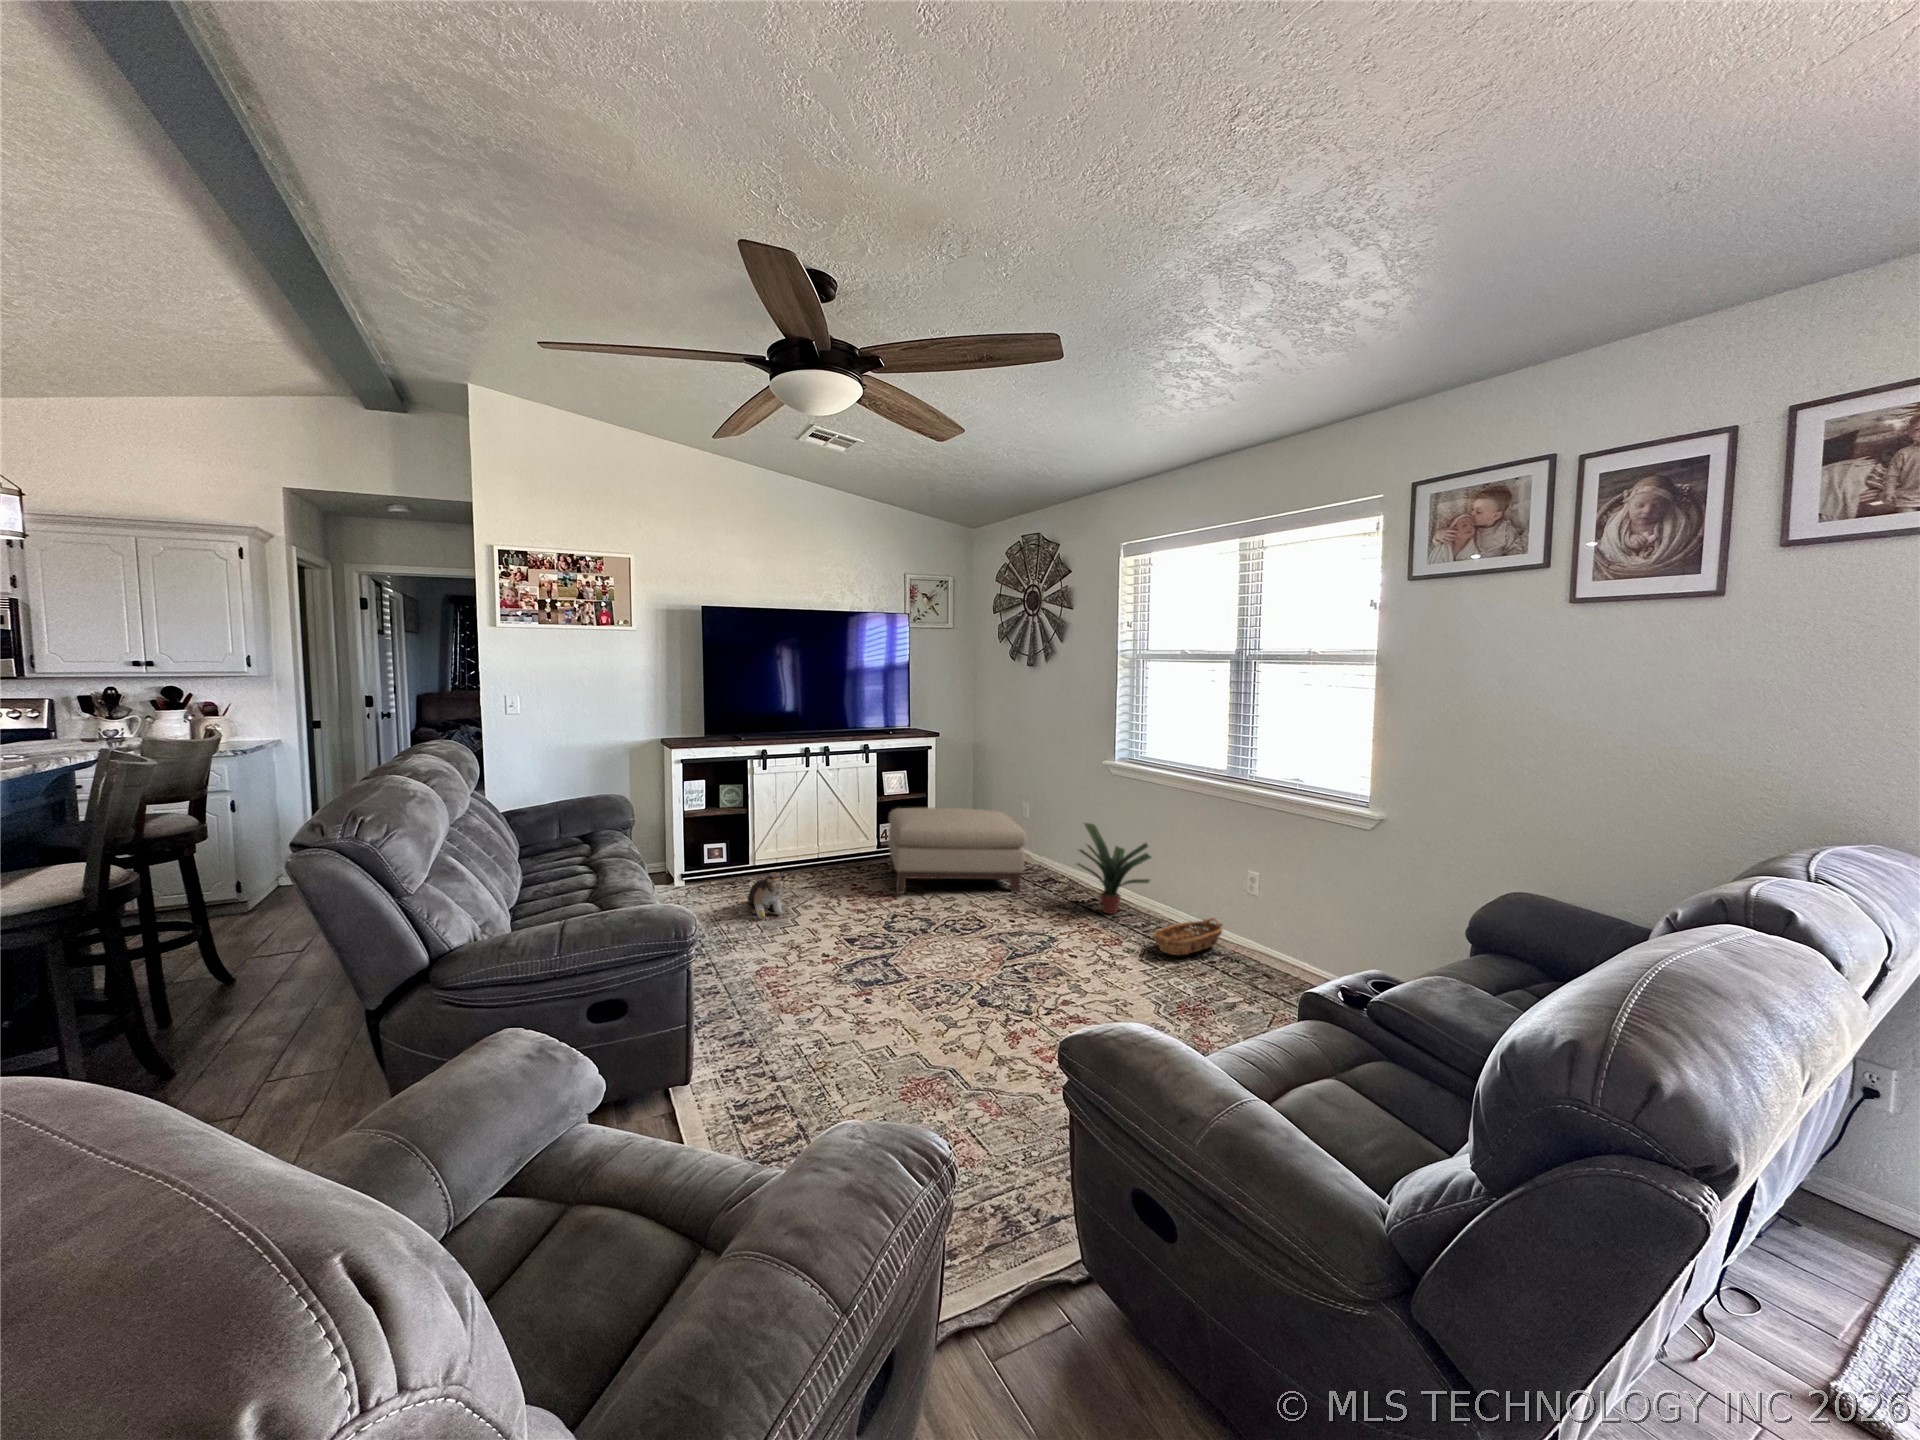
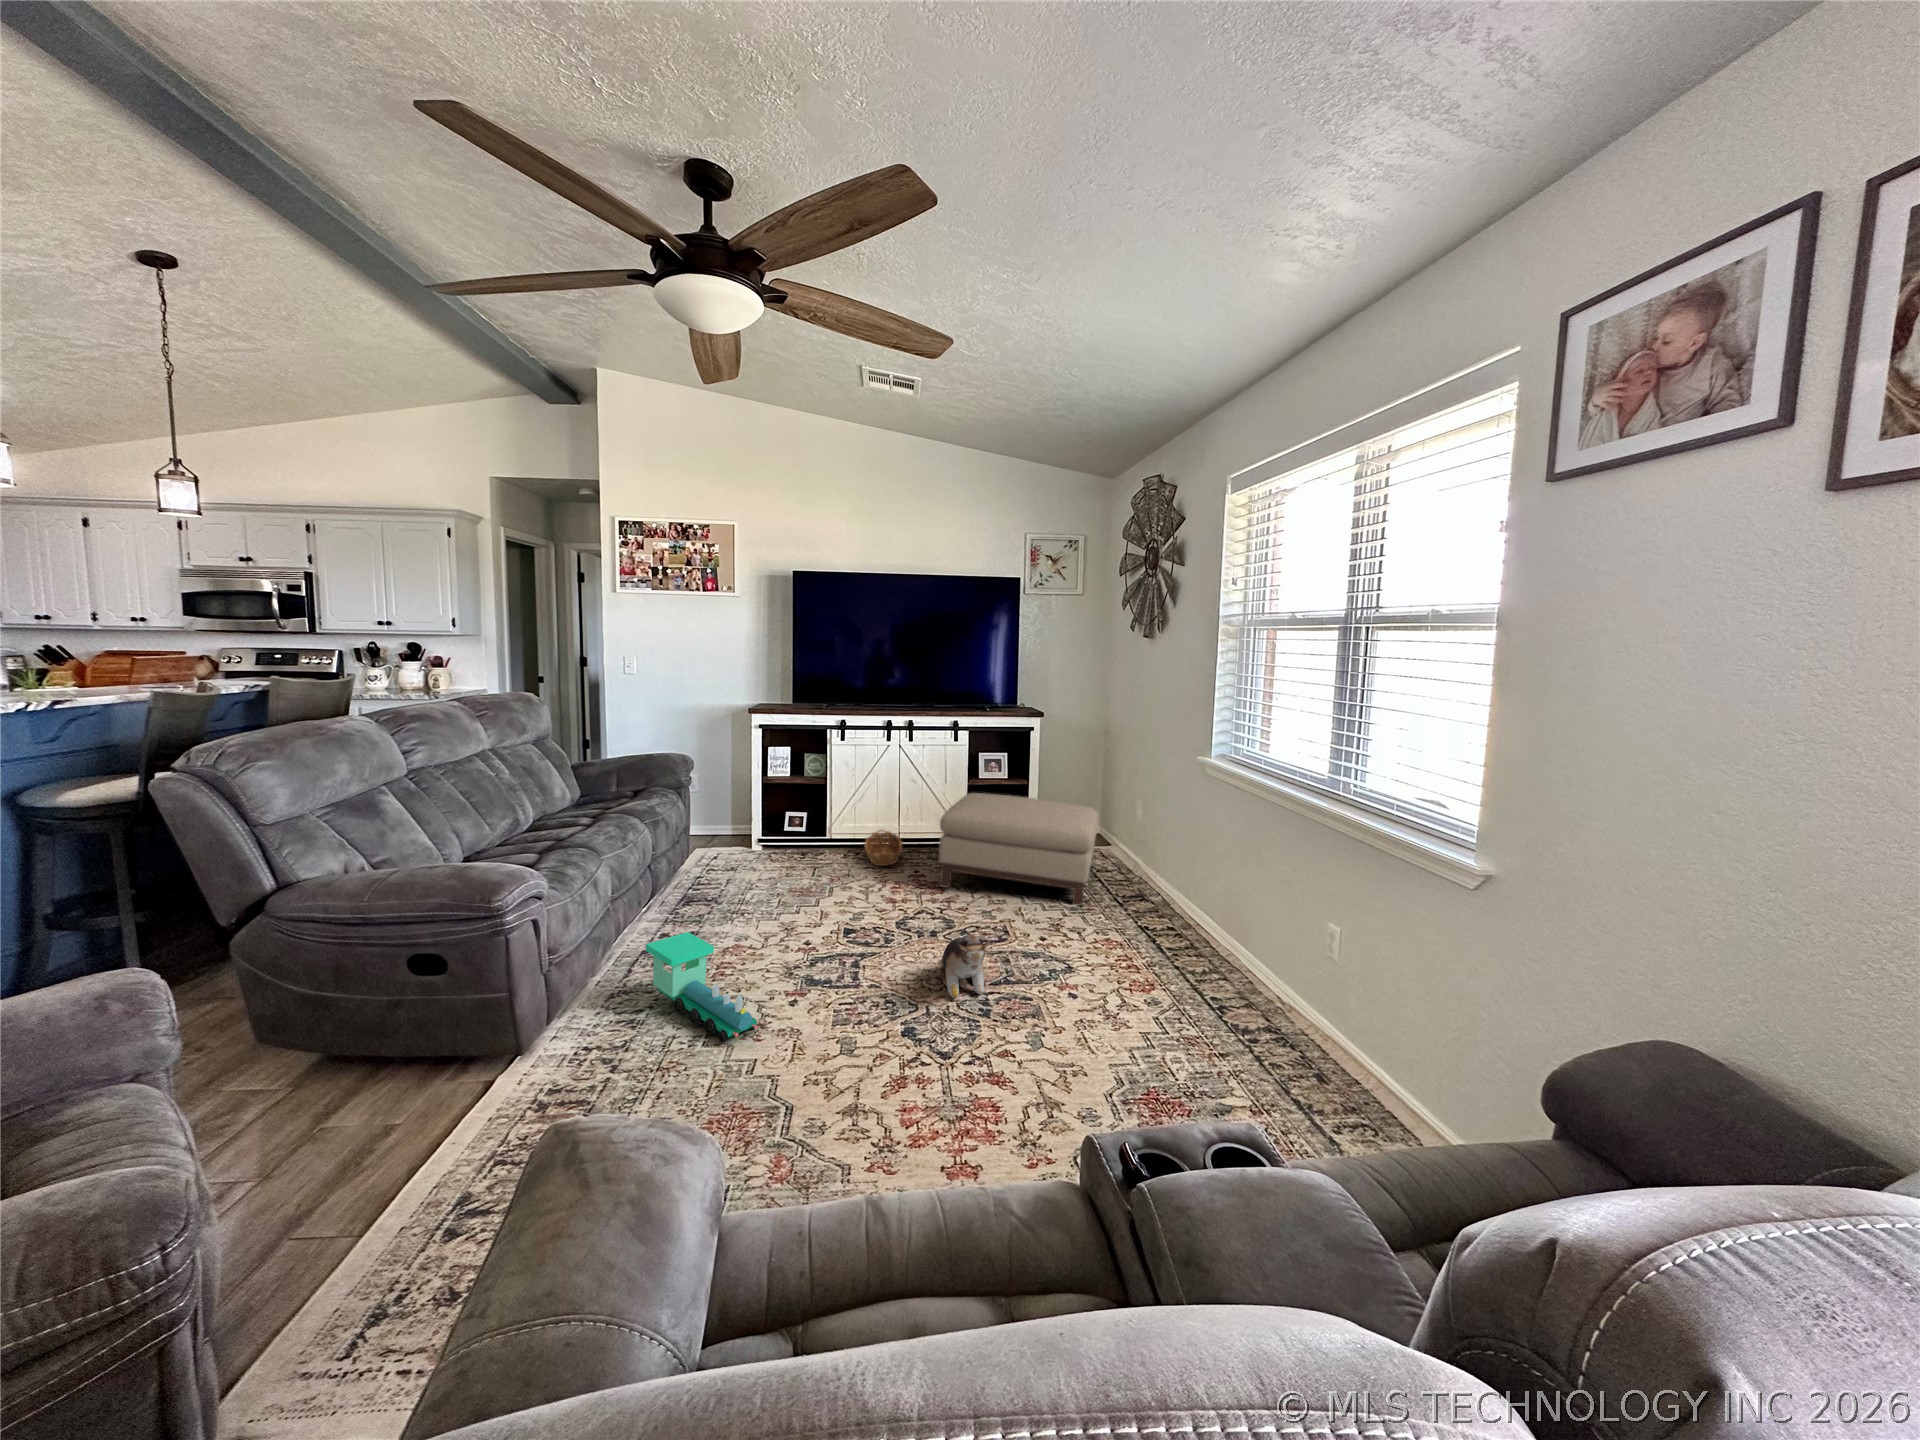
potted plant: present [1077,823,1151,914] -> none [1131,831,1231,952]
plush toy: present [748,872,787,919] -> present [940,934,989,998]
basket: present [1153,918,1222,955] -> present [865,830,902,866]
toy train: none [740,954,869,1038] -> present [646,932,757,1042]

